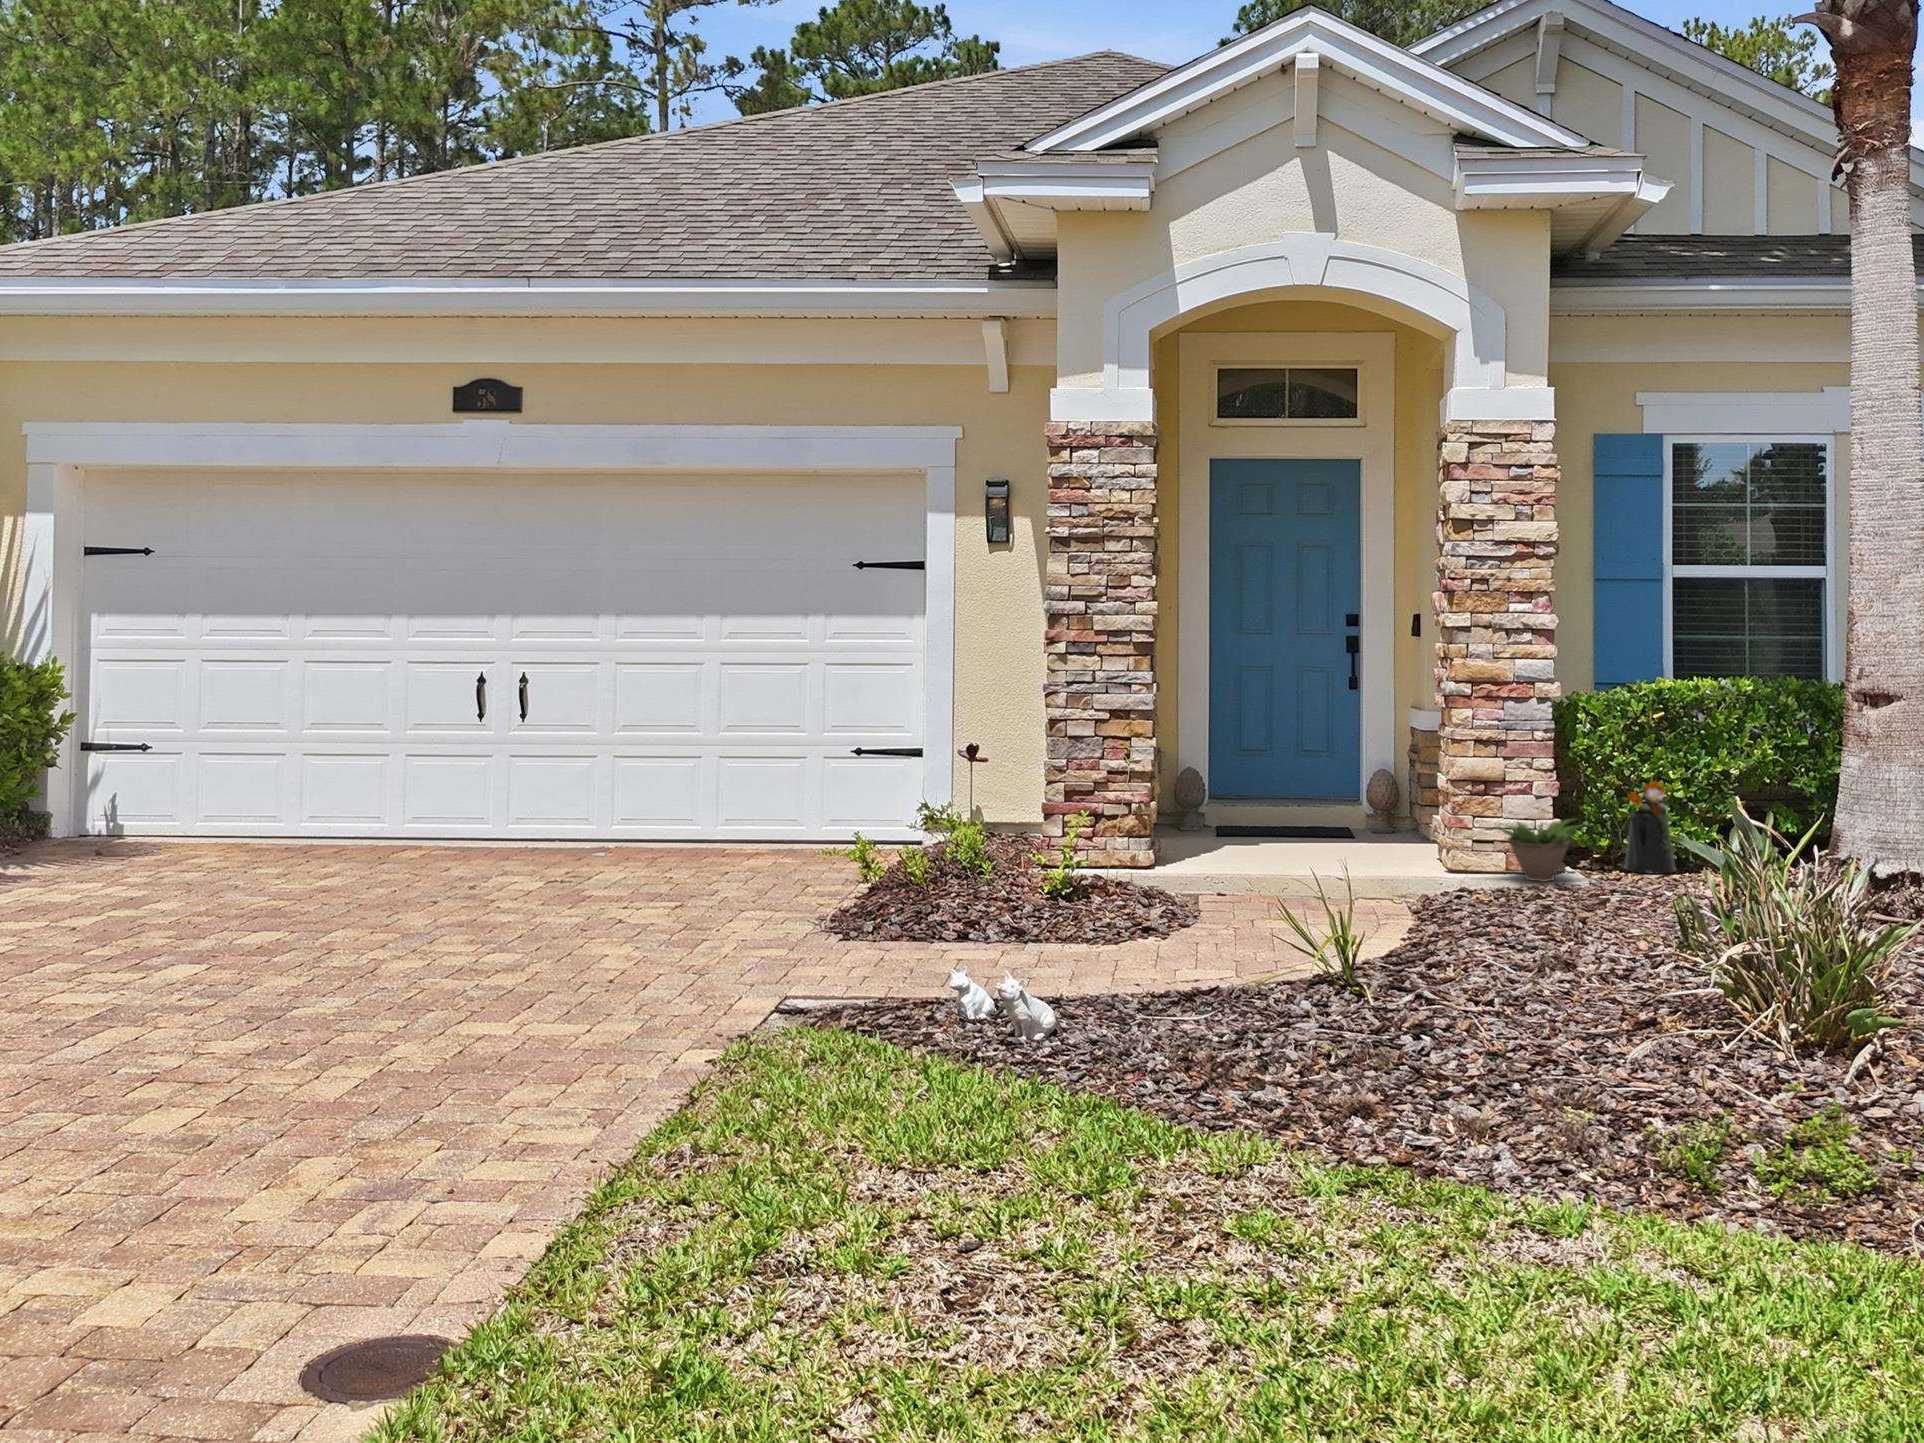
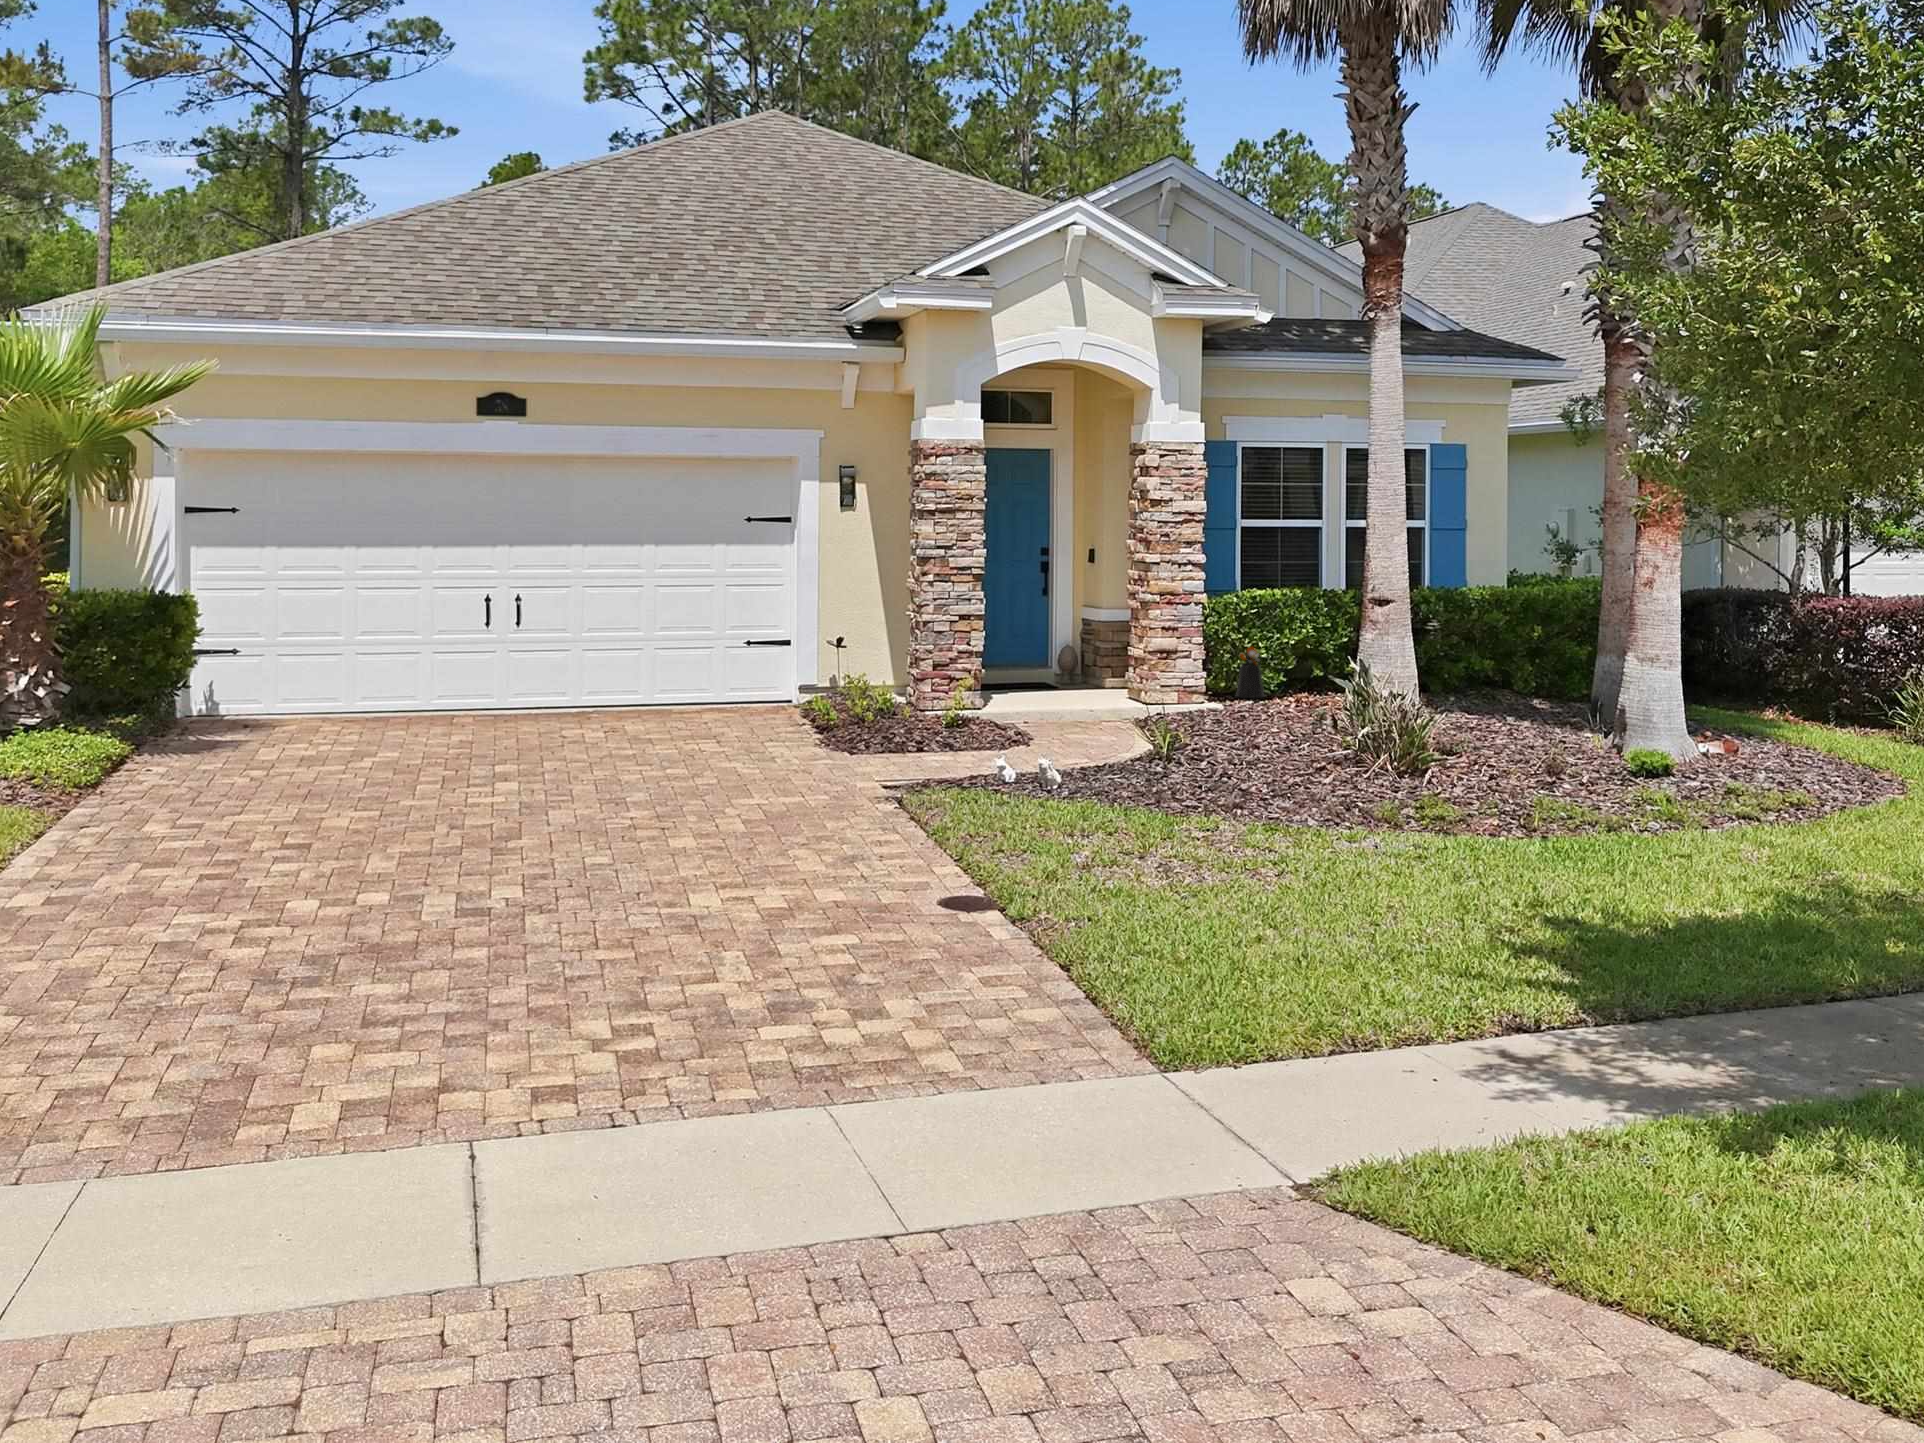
decorative plant: present [1489,819,1587,882] -> none [1171,670,1230,706]

